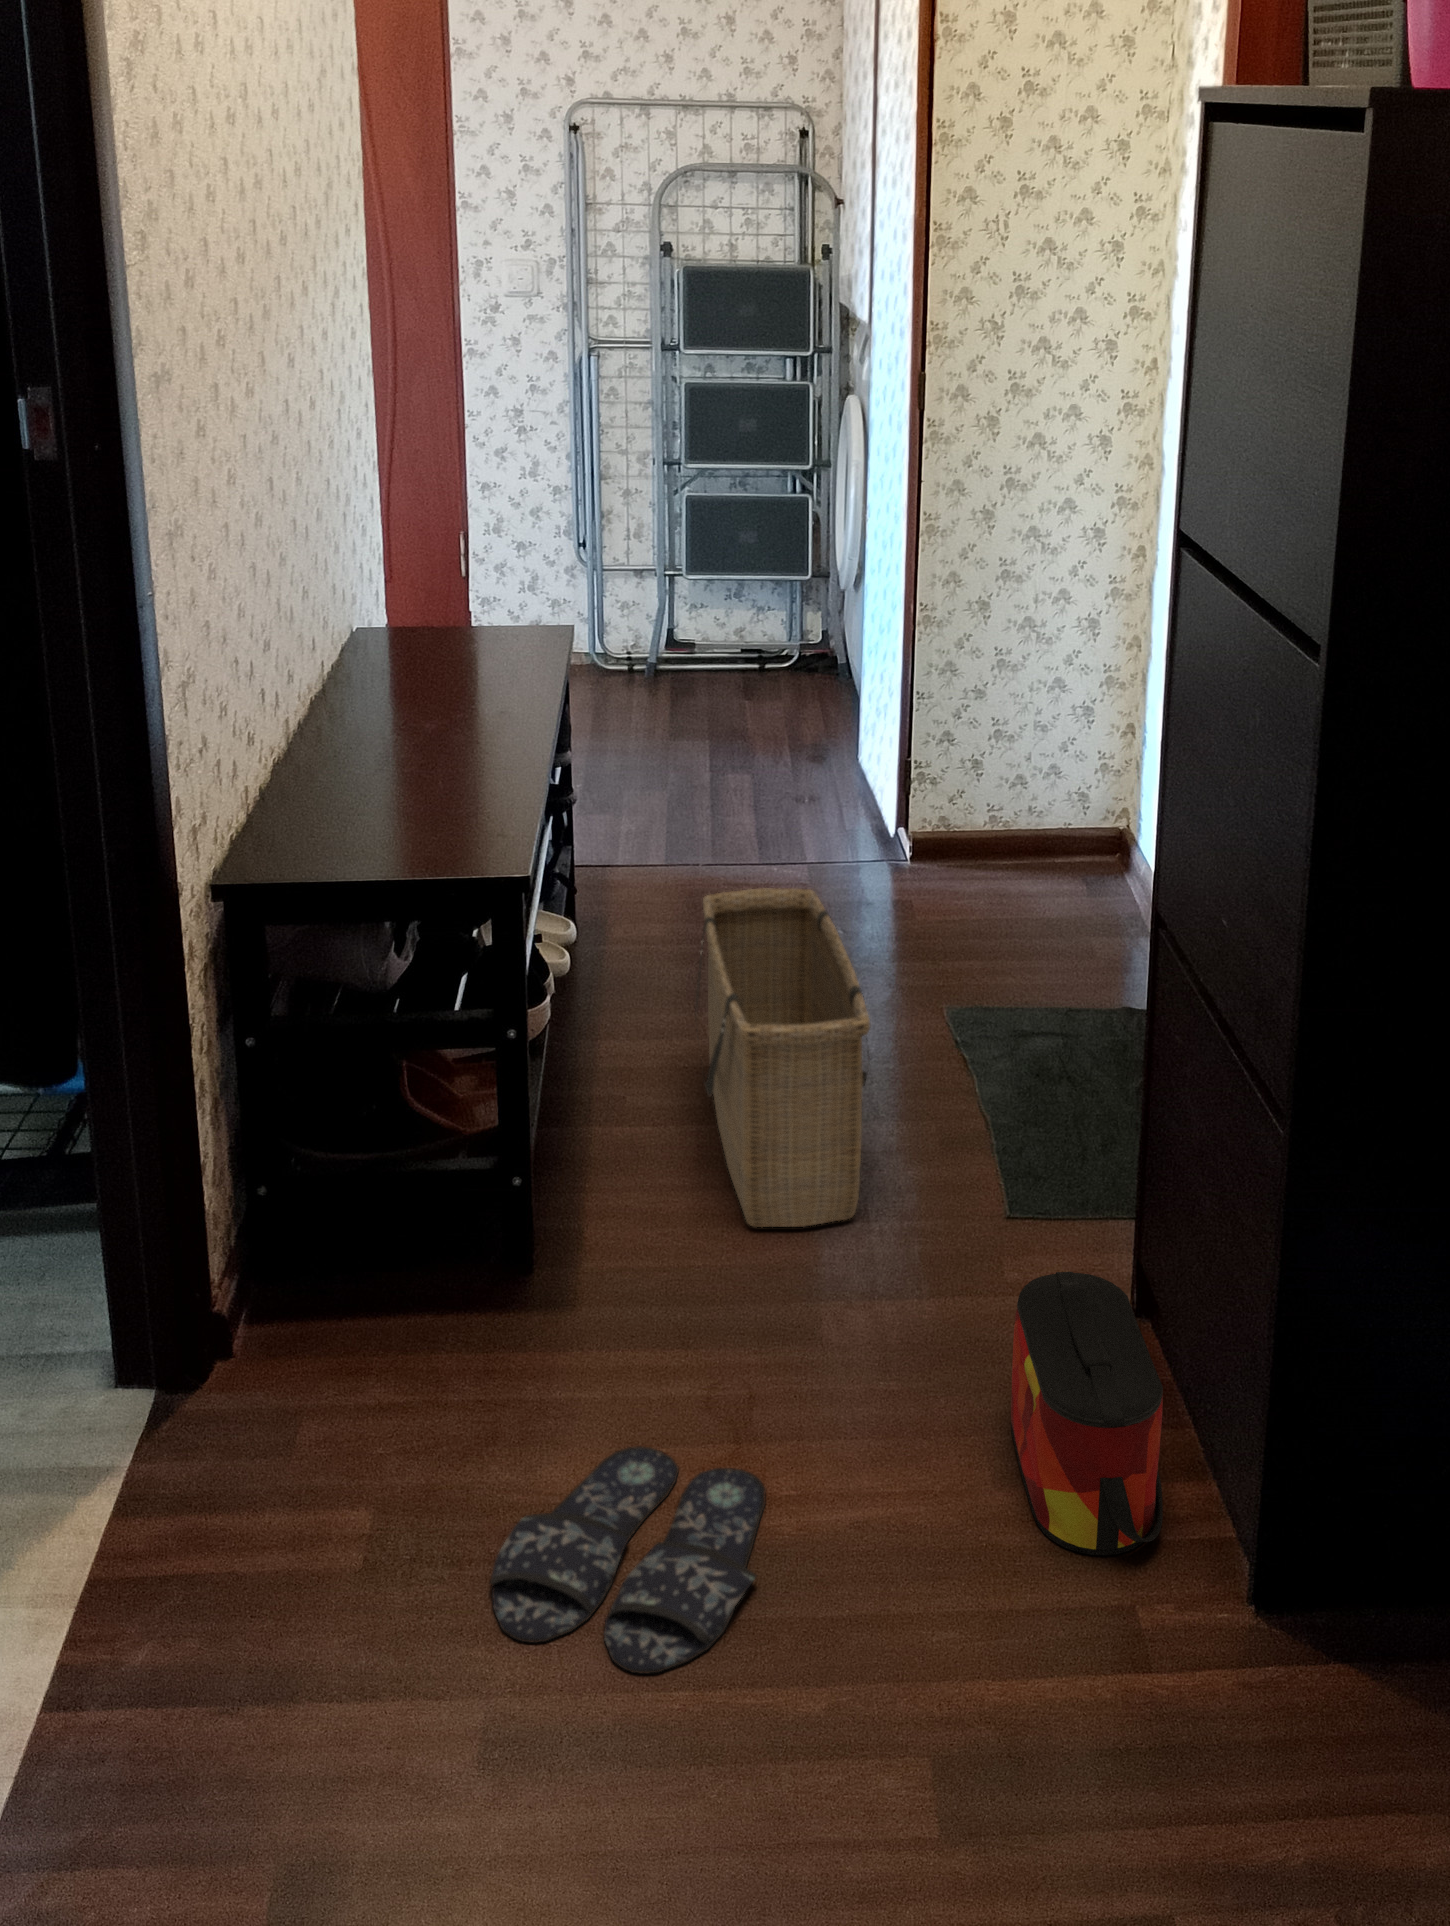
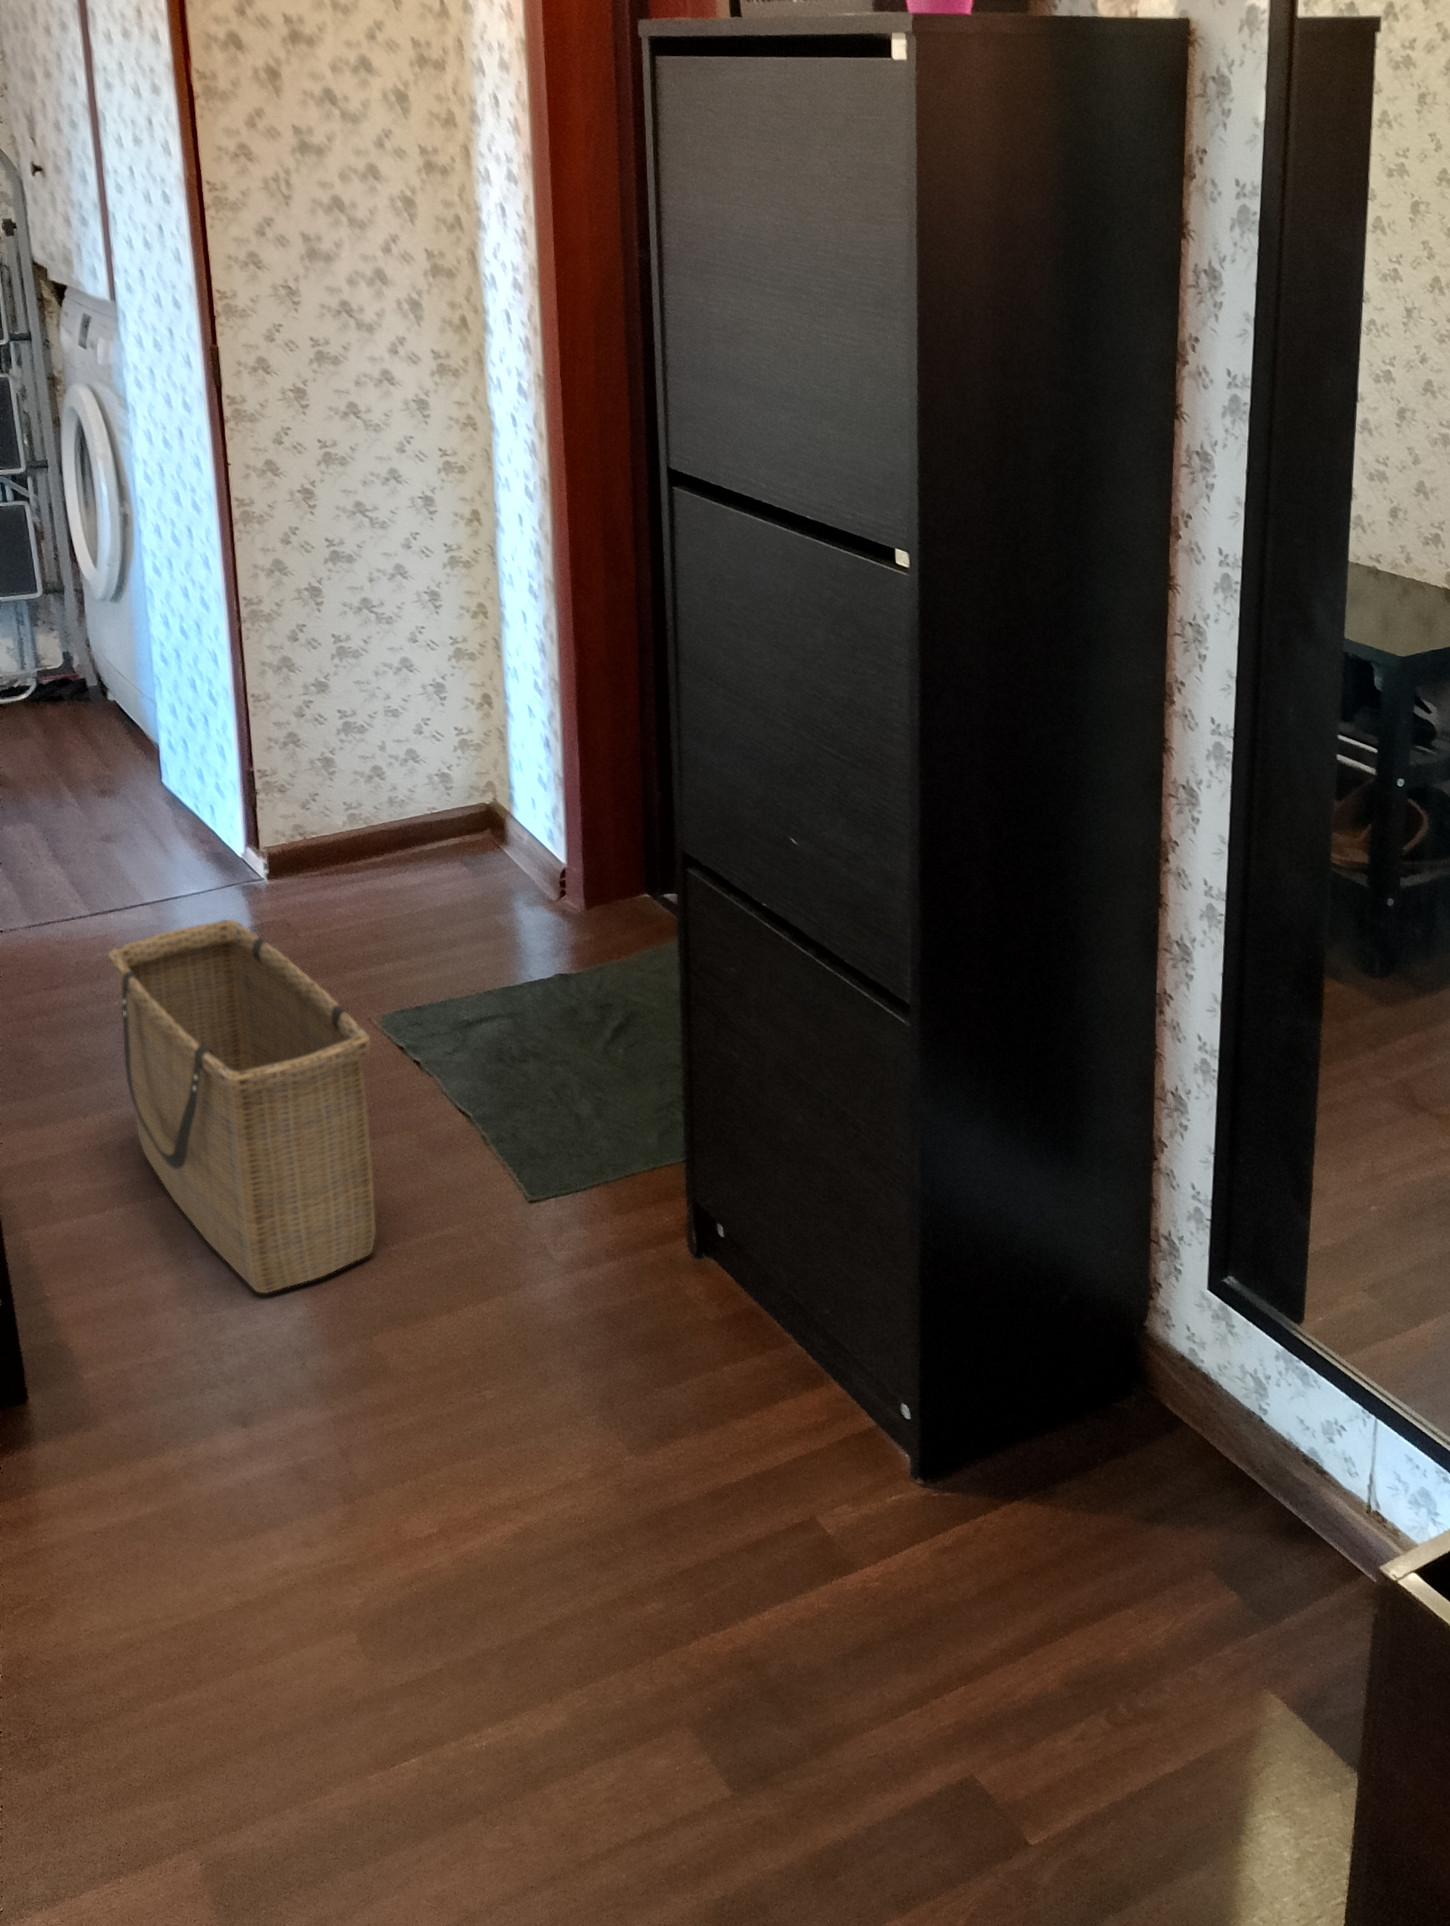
bag: present [1011,1272,1163,1555] -> none [620,1228,814,1497]
slippers: present [490,1446,766,1673] -> none [126,1540,437,1809]

